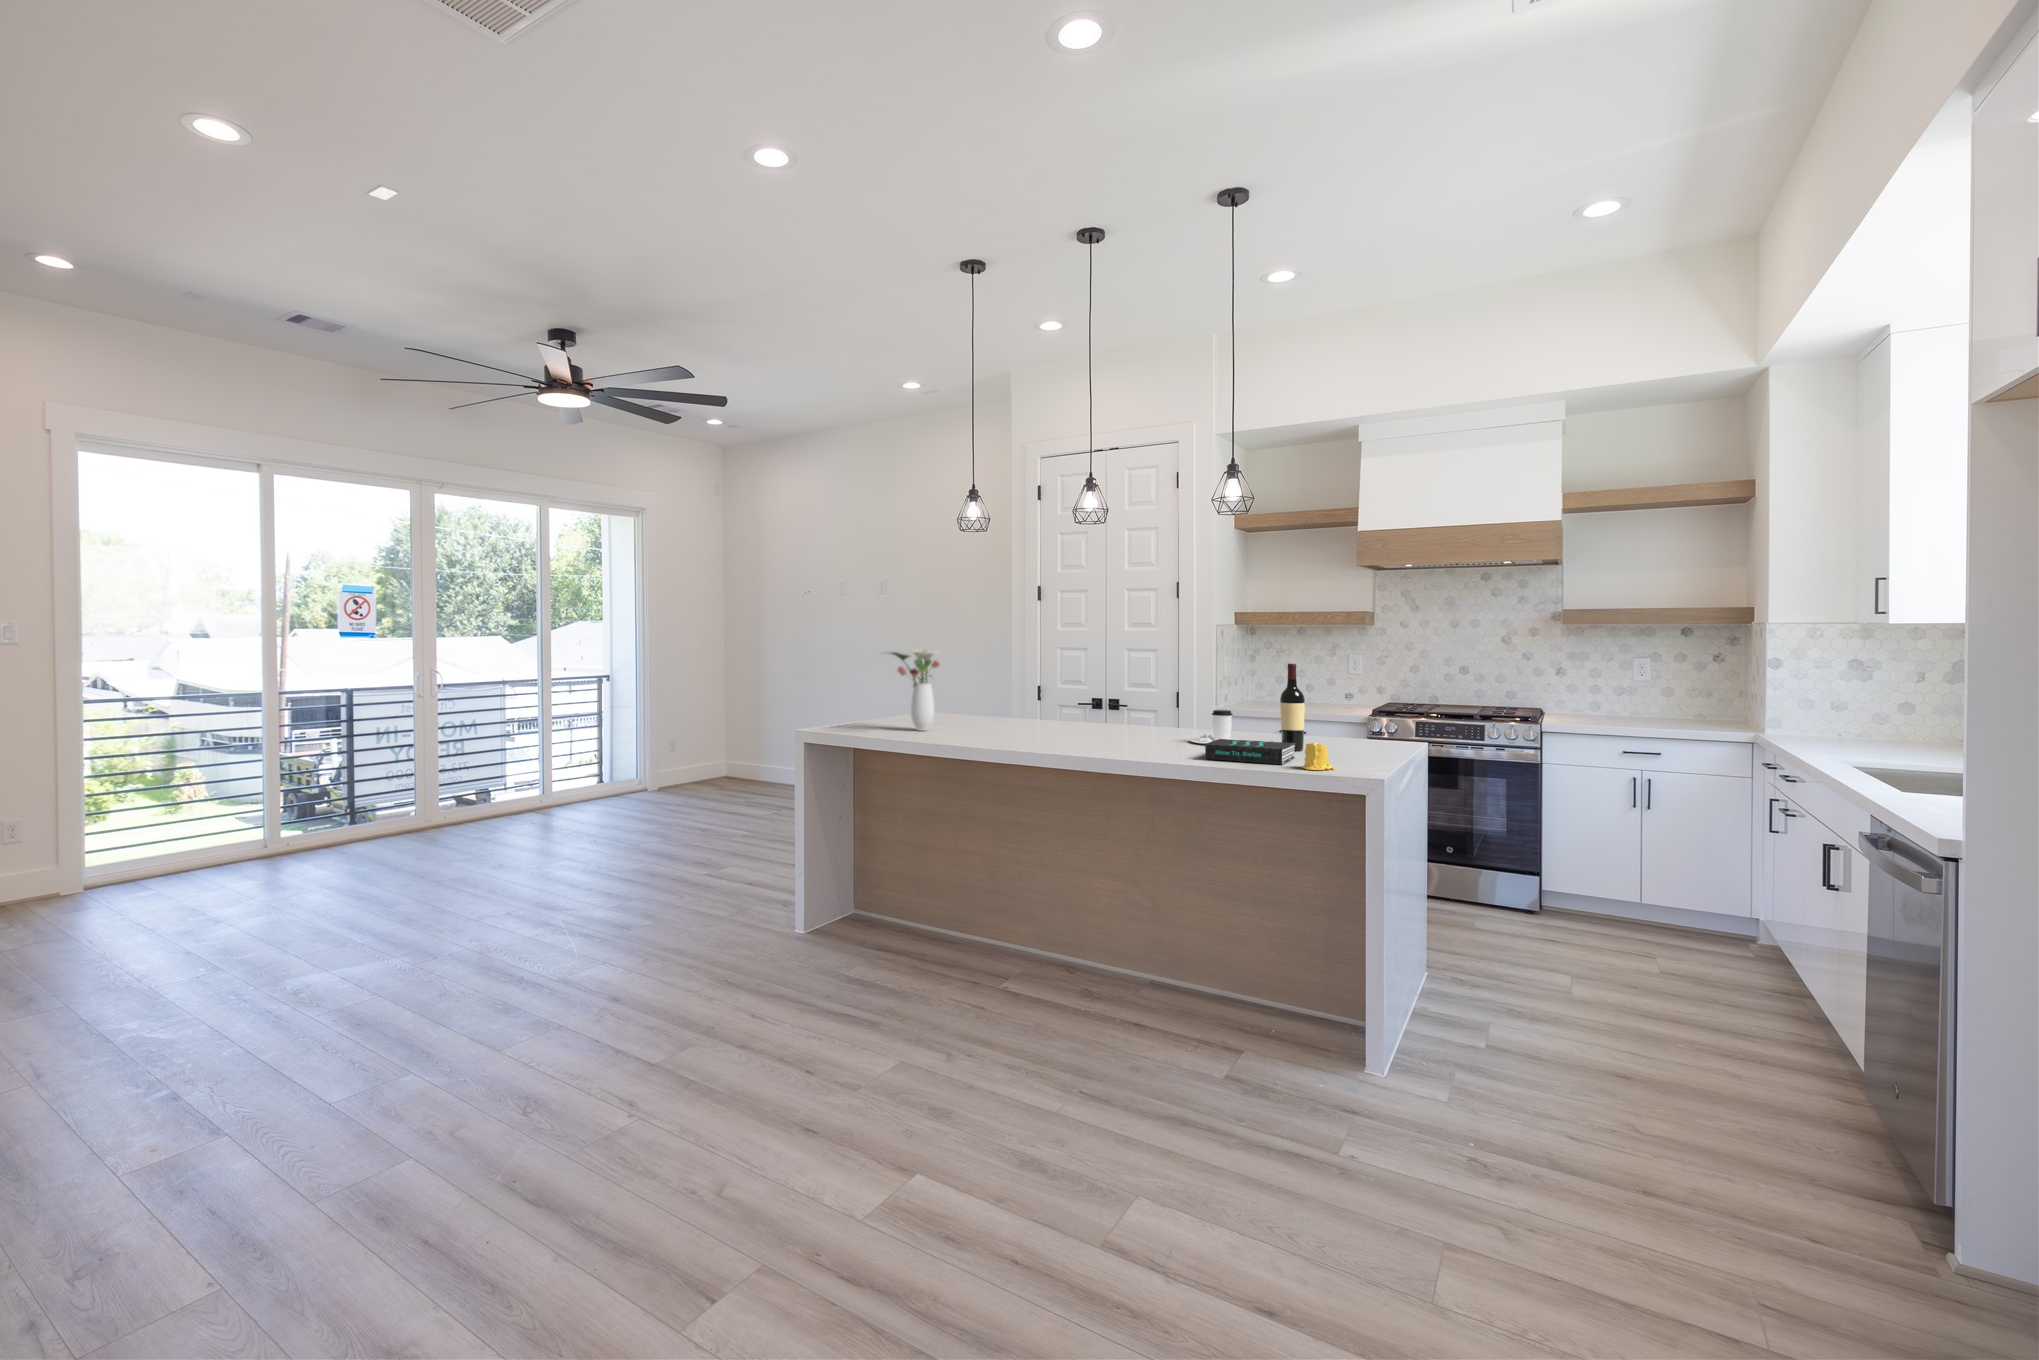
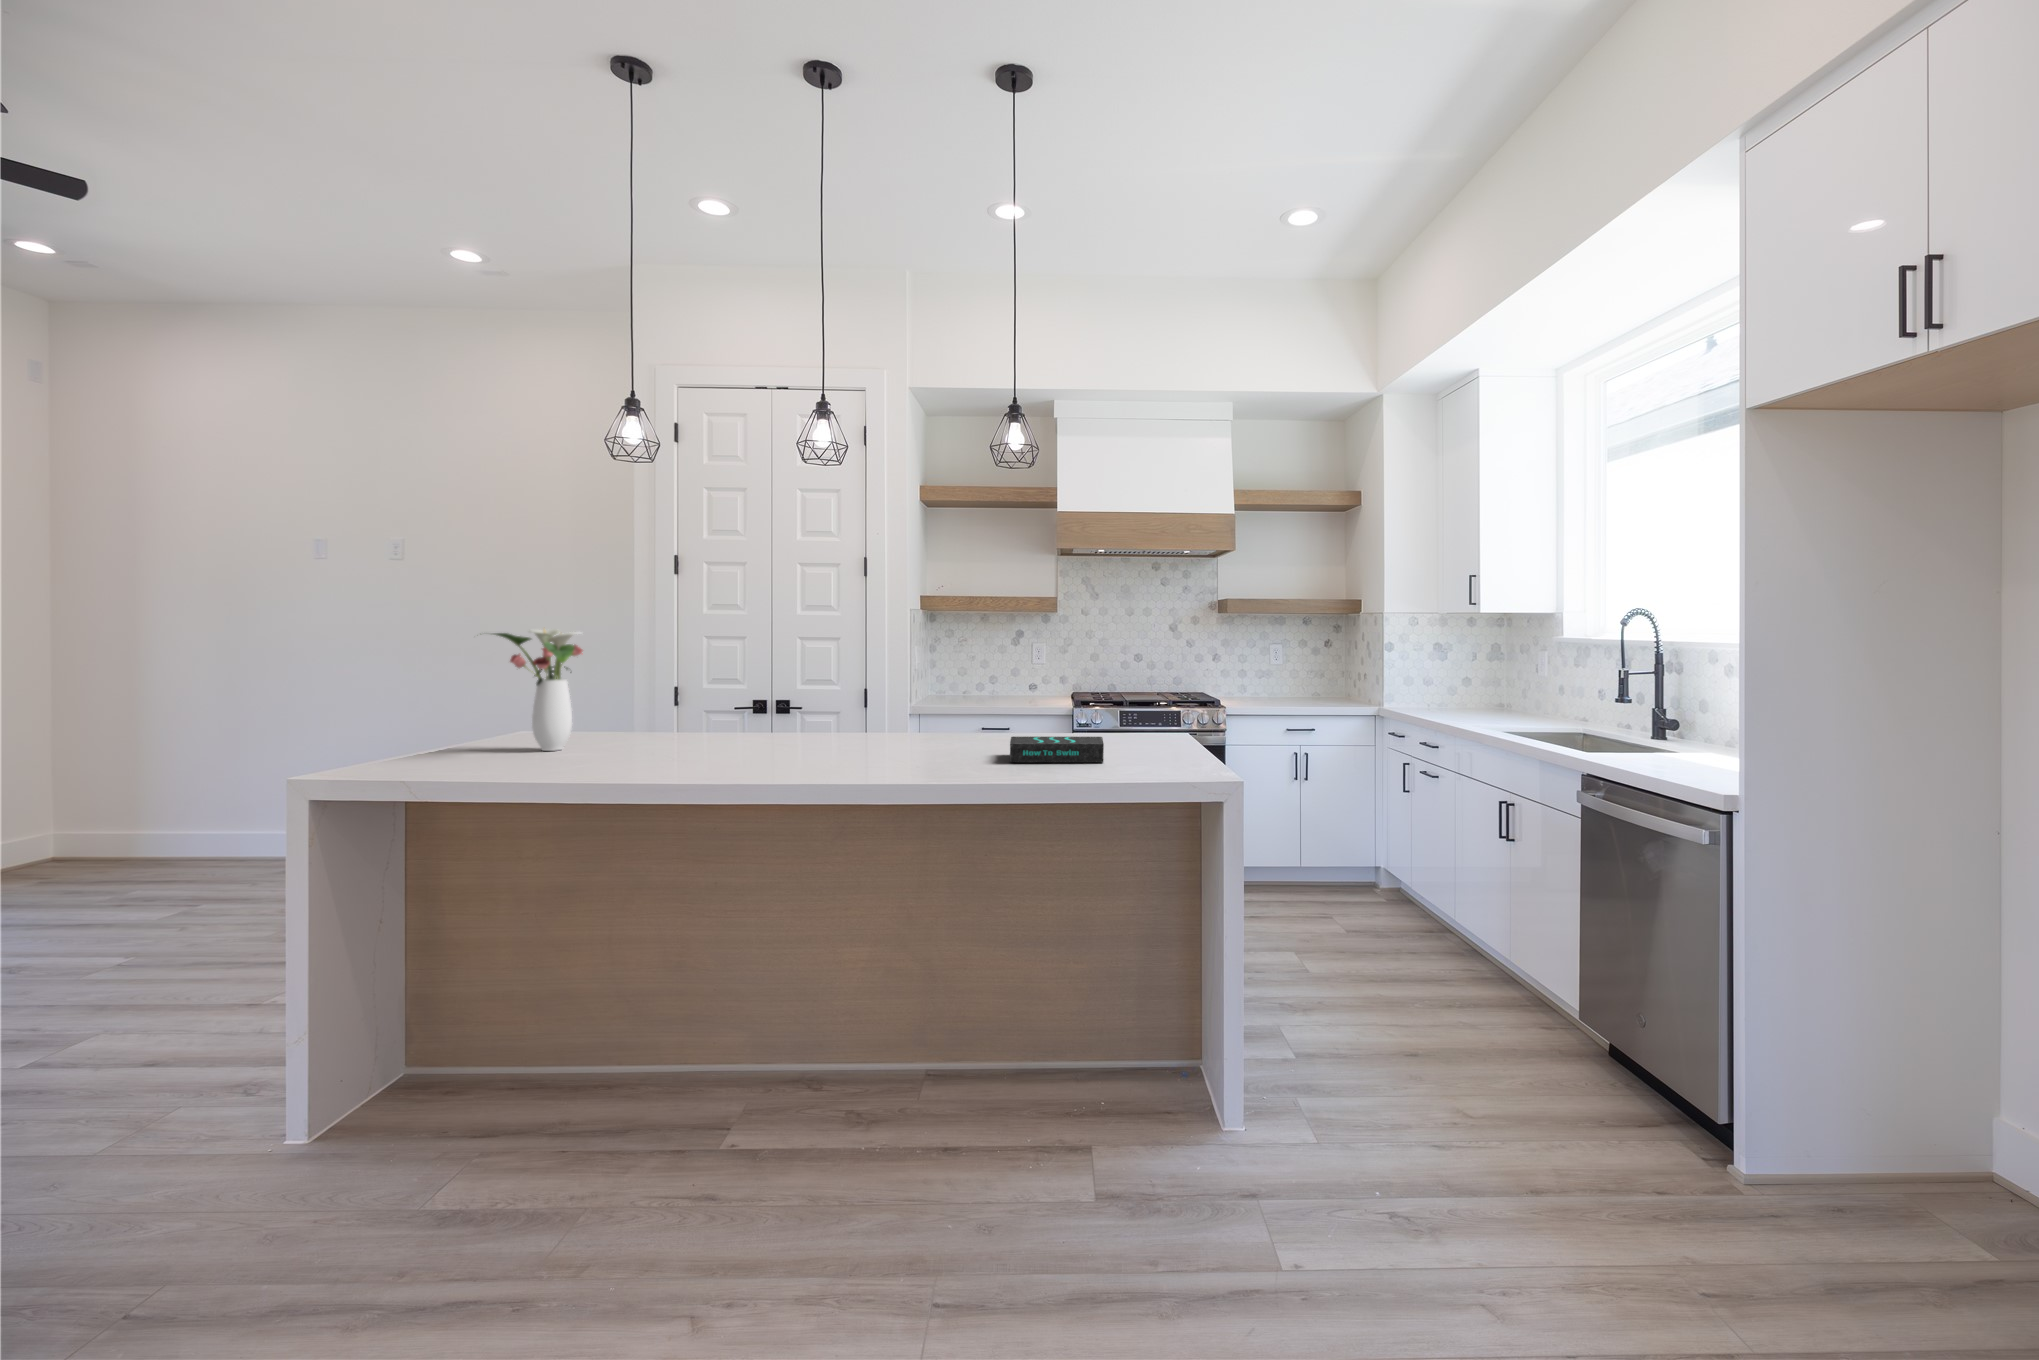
wine bottle: present [1280,664,1305,751] -> none [1067,645,1094,746]
coffee cup: present [1190,710,1240,744] -> none [952,703,1018,744]
candle: present [1301,743,1335,770] -> none [1128,732,1165,766]

